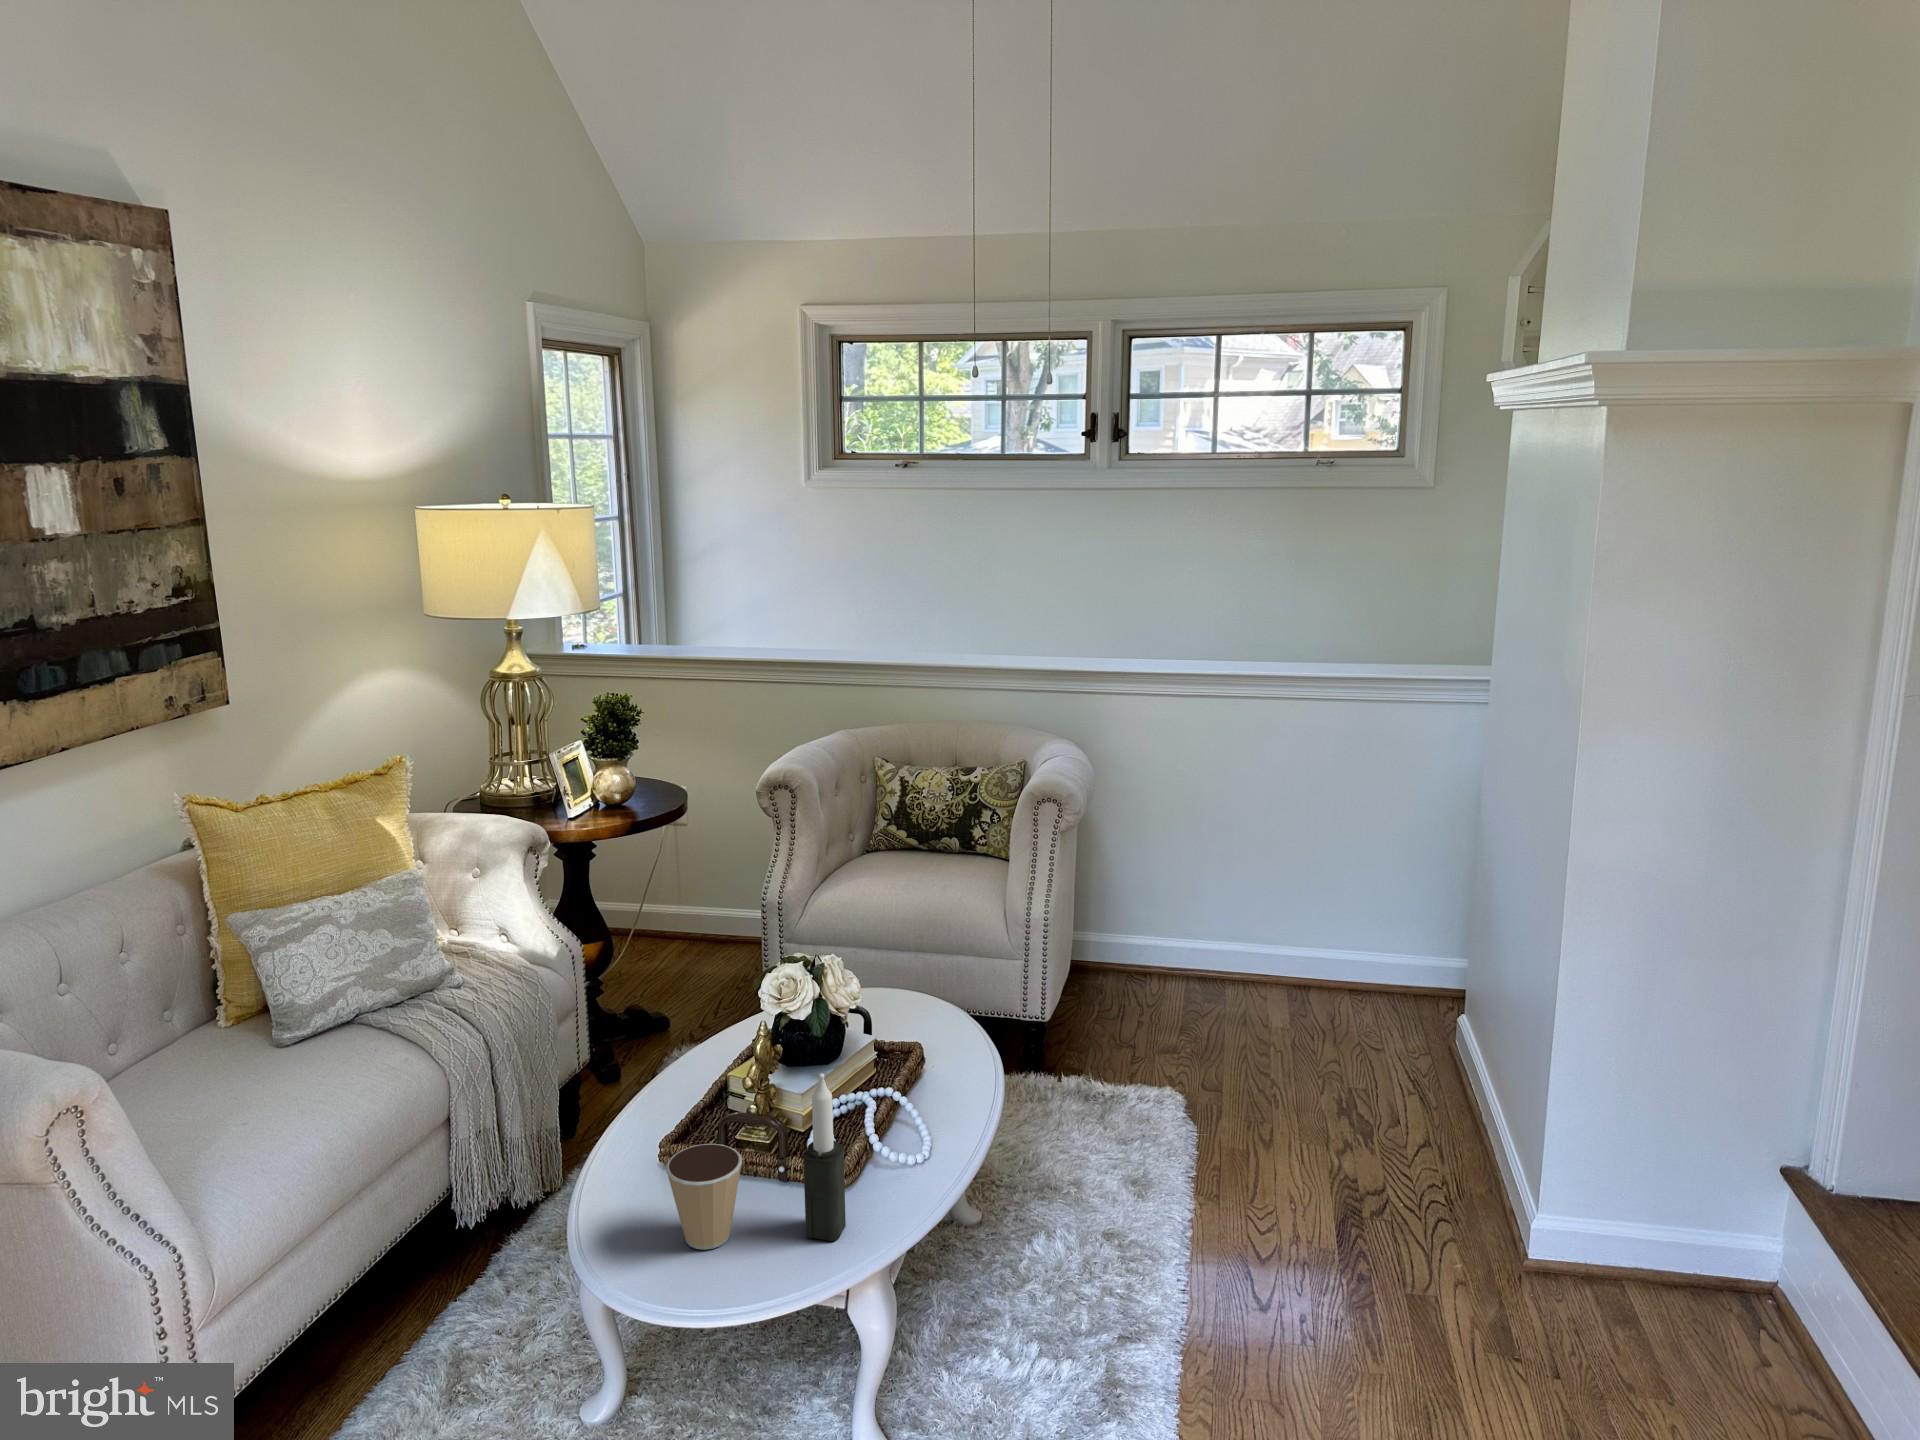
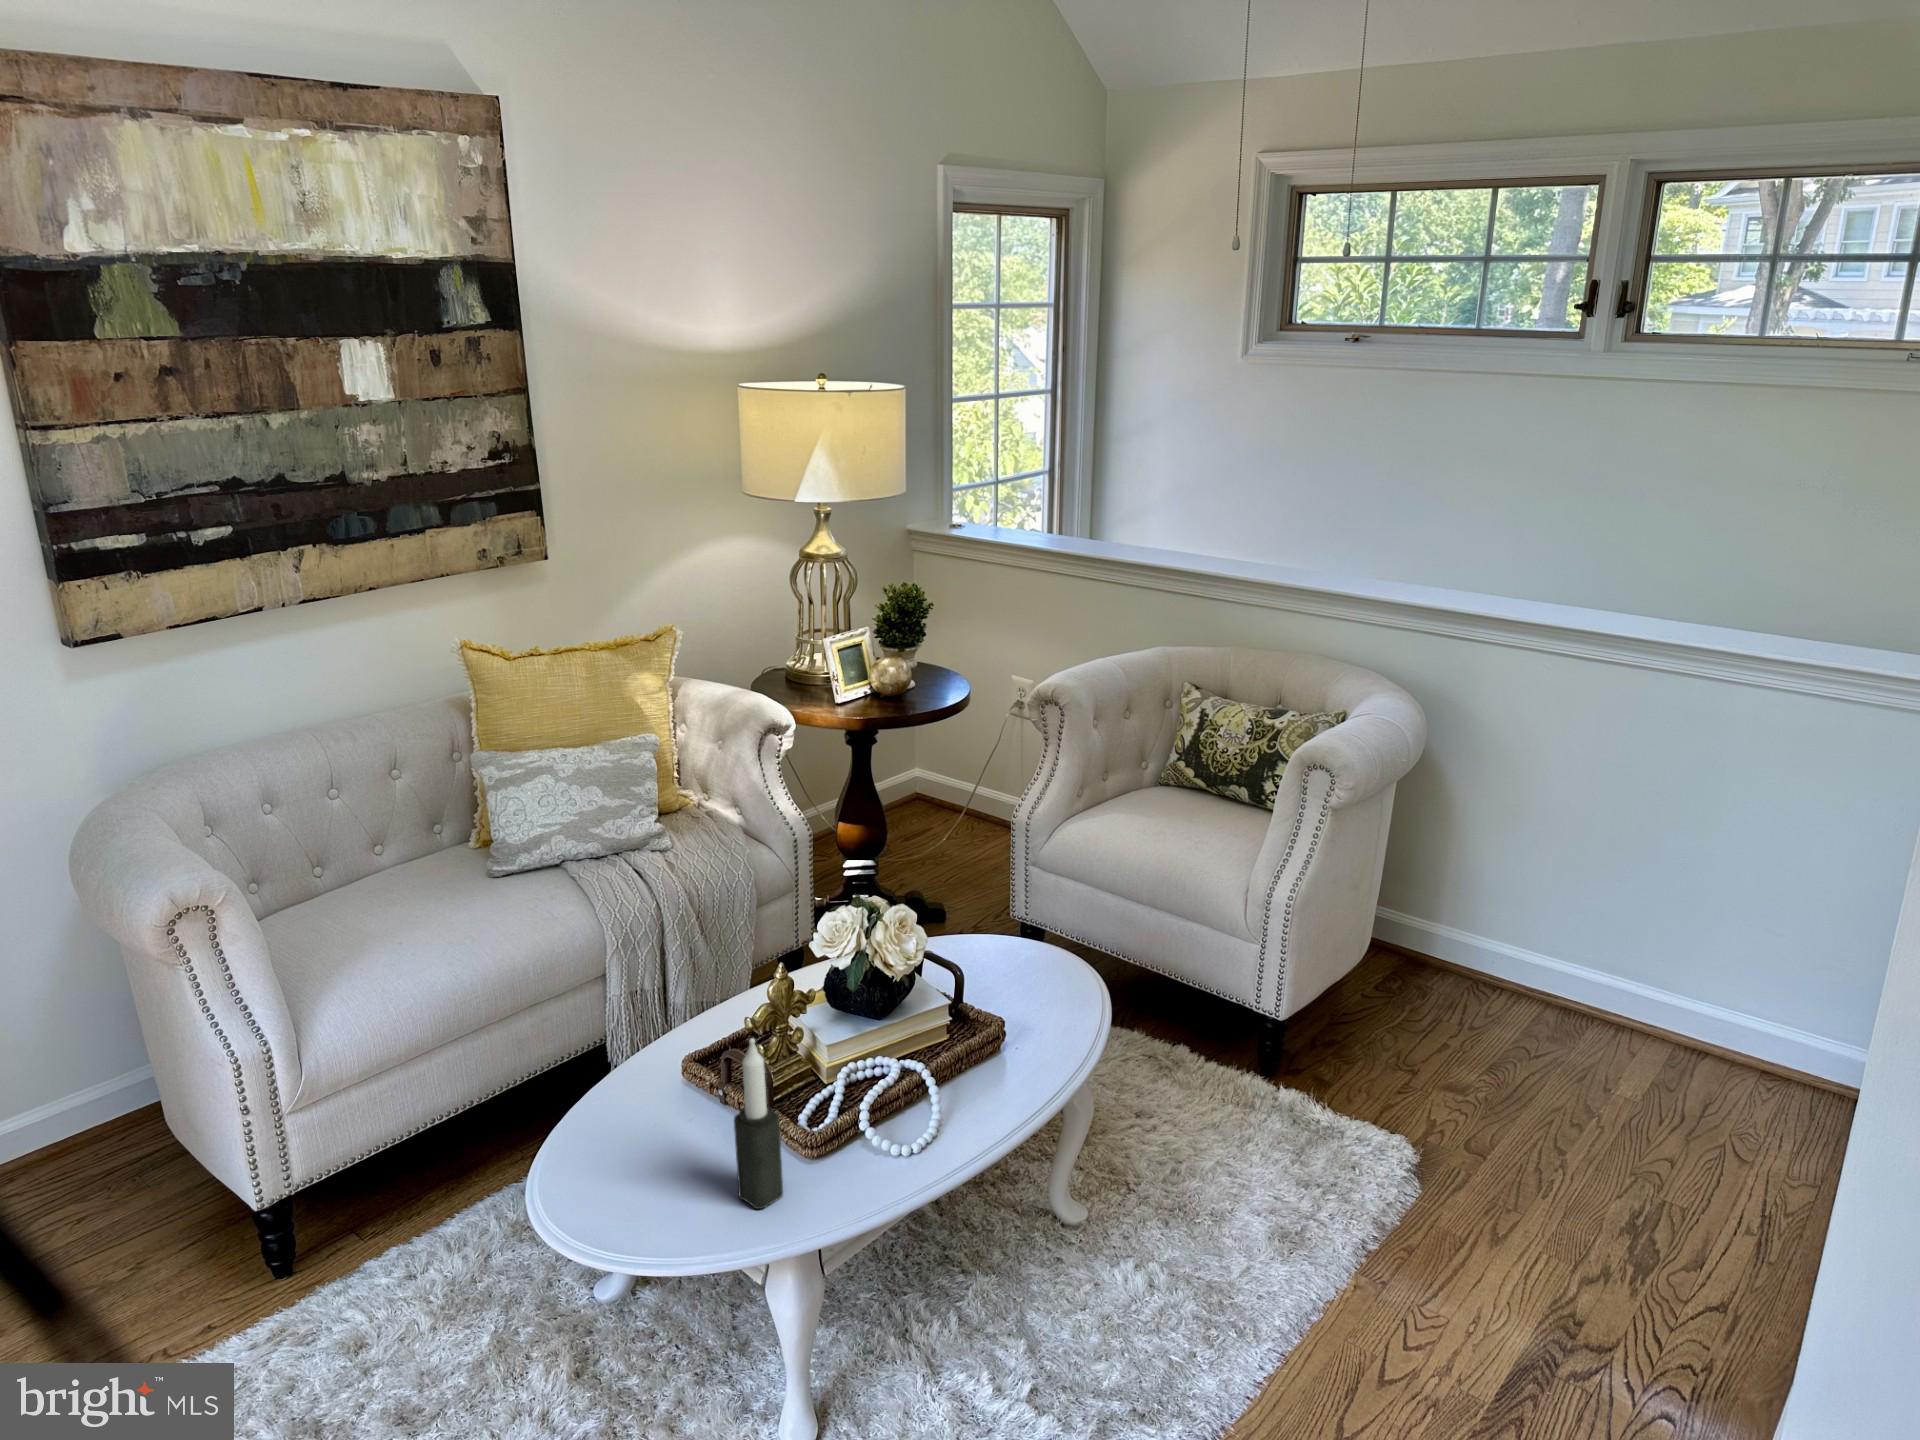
coffee cup: present [666,1144,742,1250] -> none [616,1074,694,1179]

